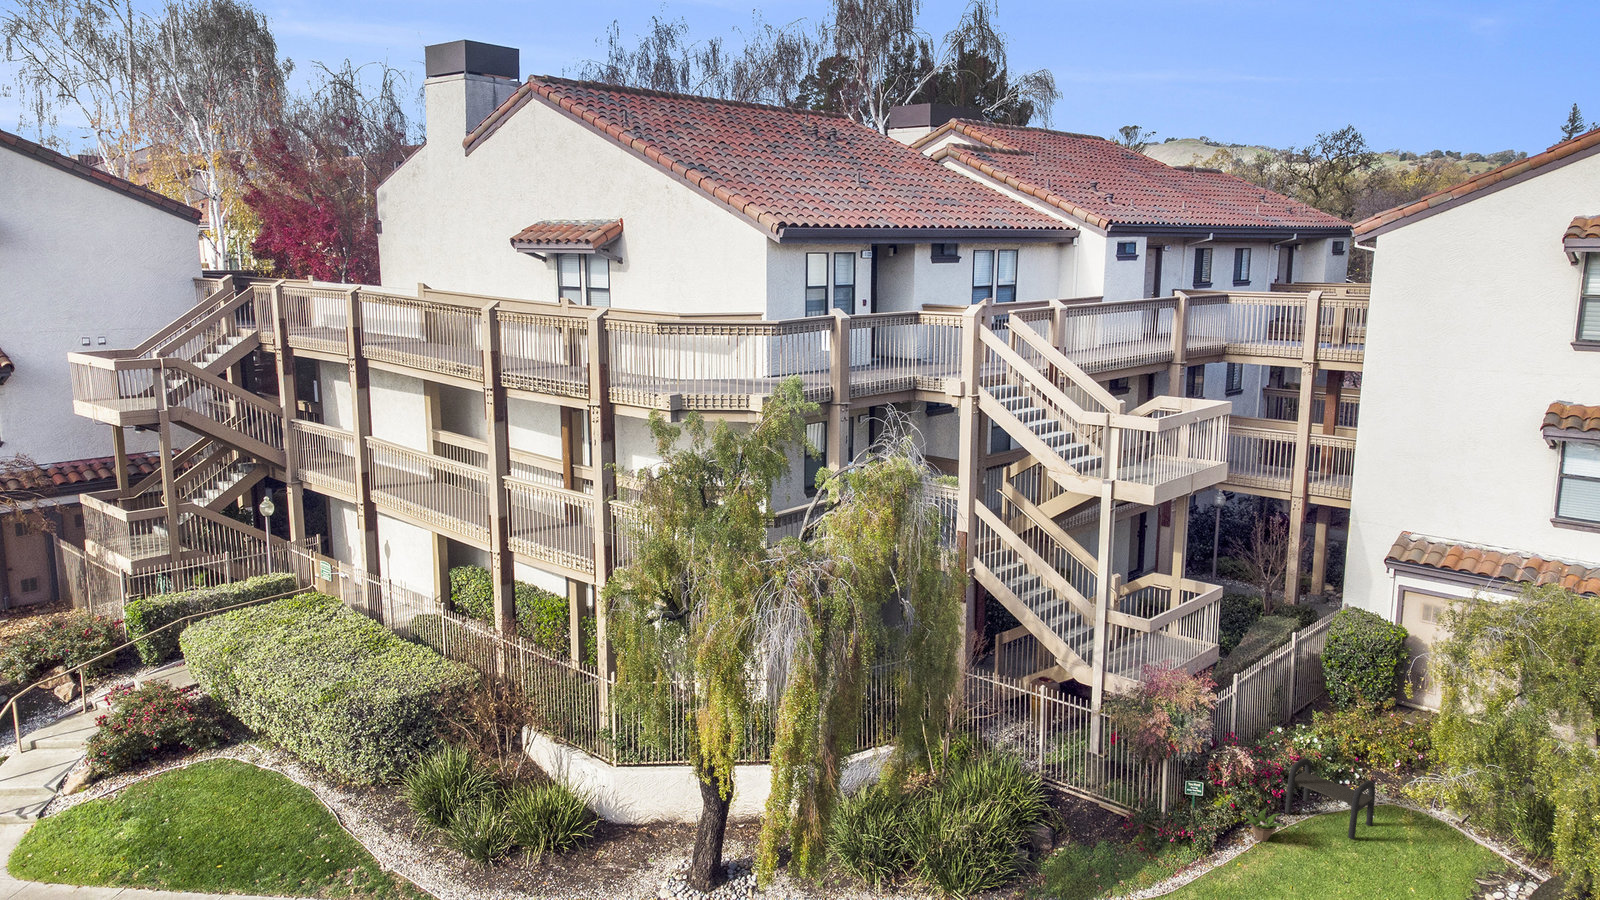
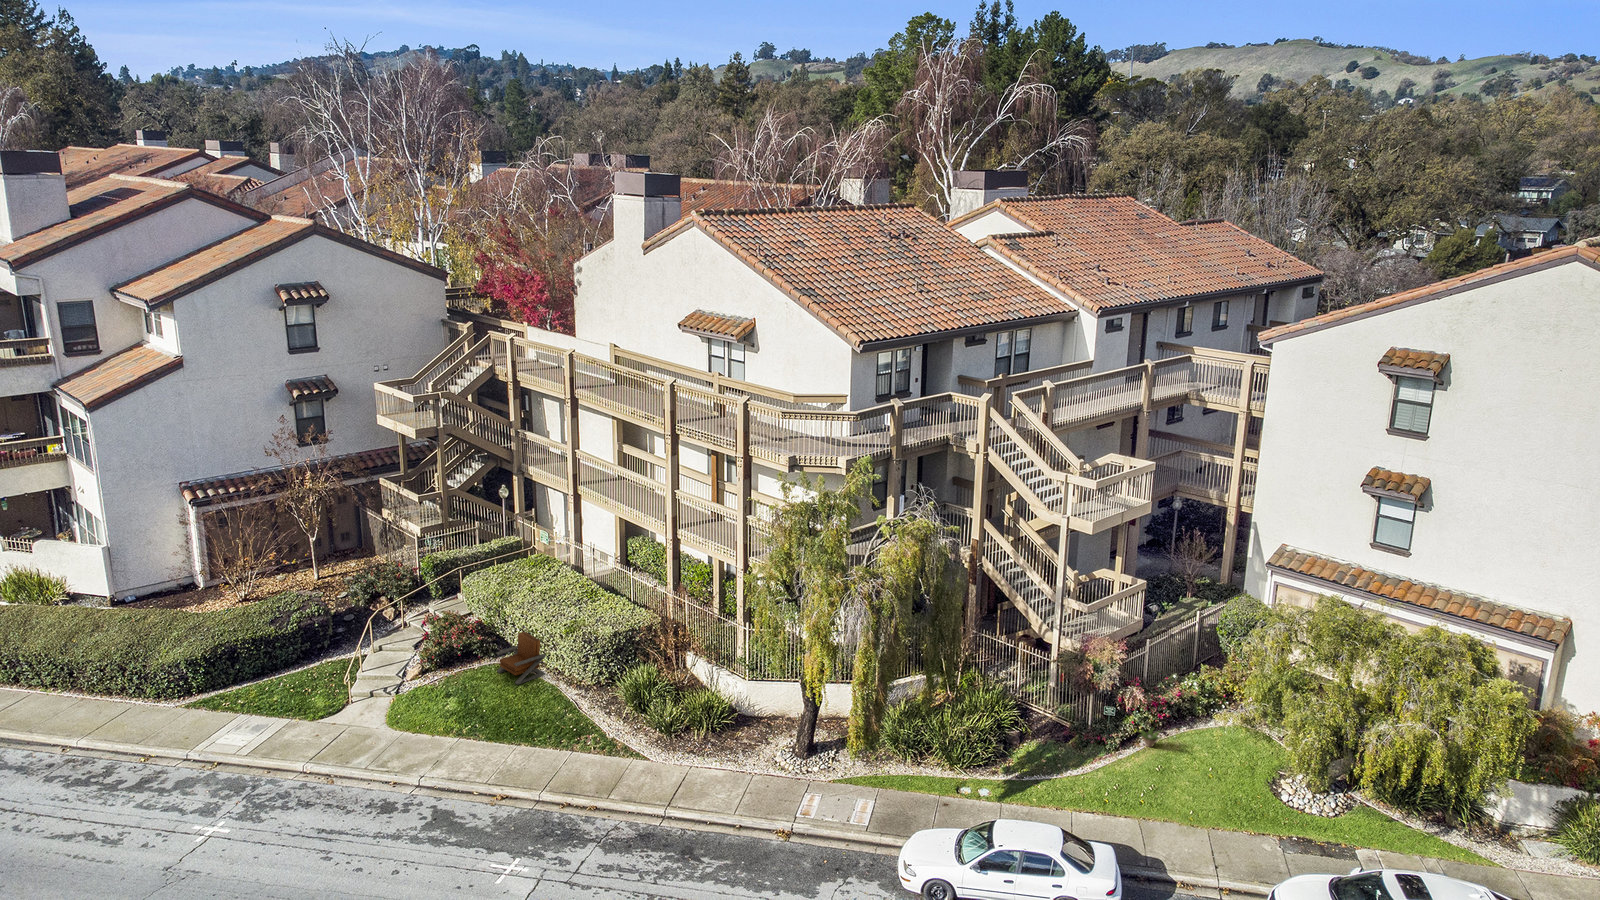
lounge chair: none [213,705,296,791] -> present [496,632,546,685]
bench: present [1285,758,1375,839] -> none [1168,698,1224,749]

